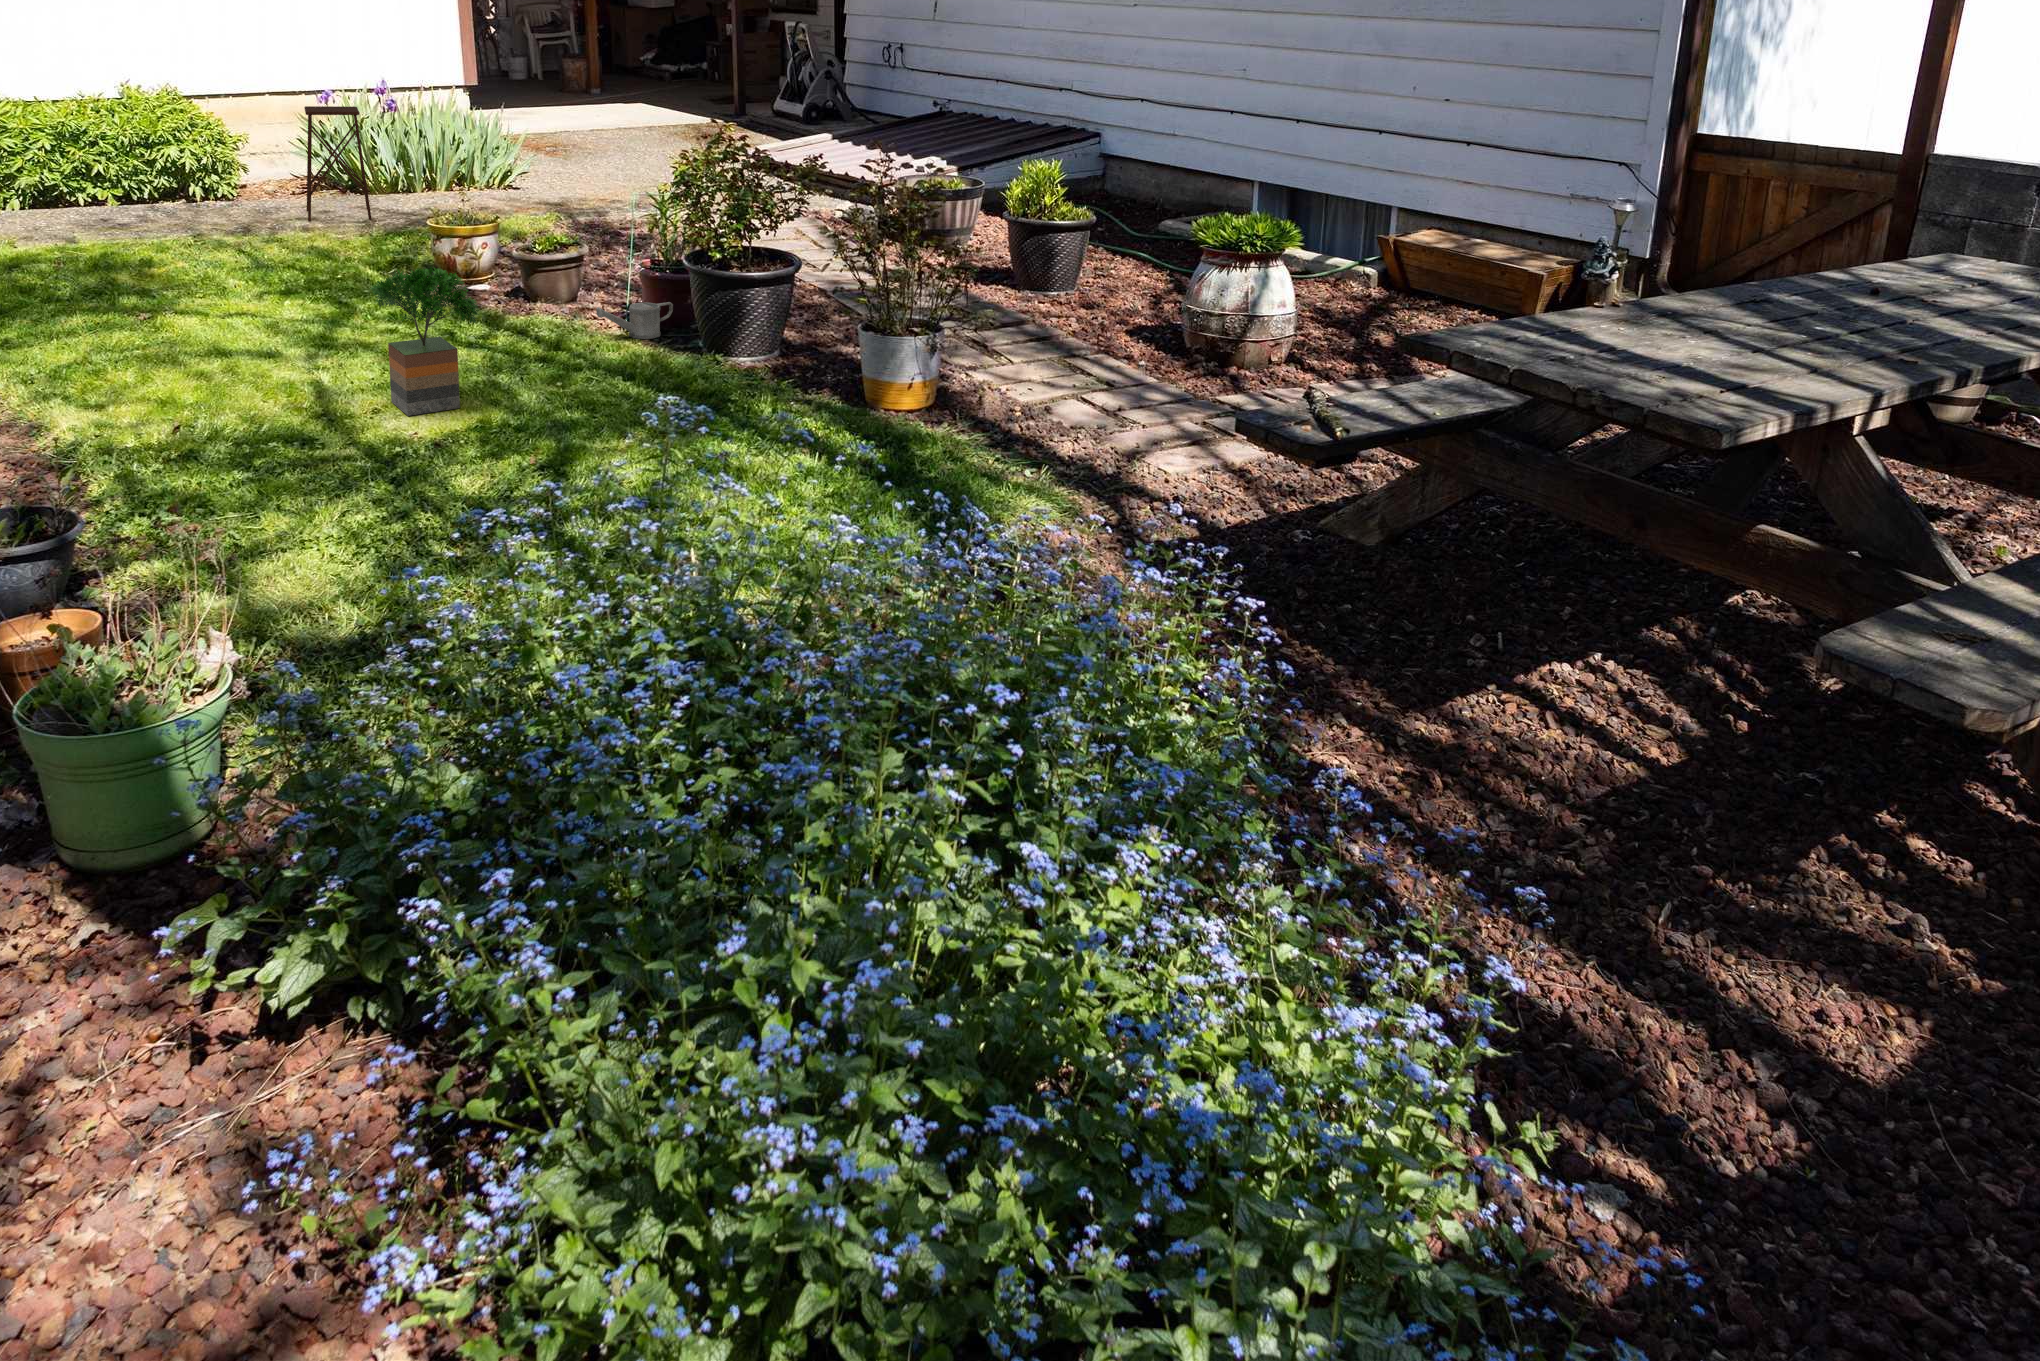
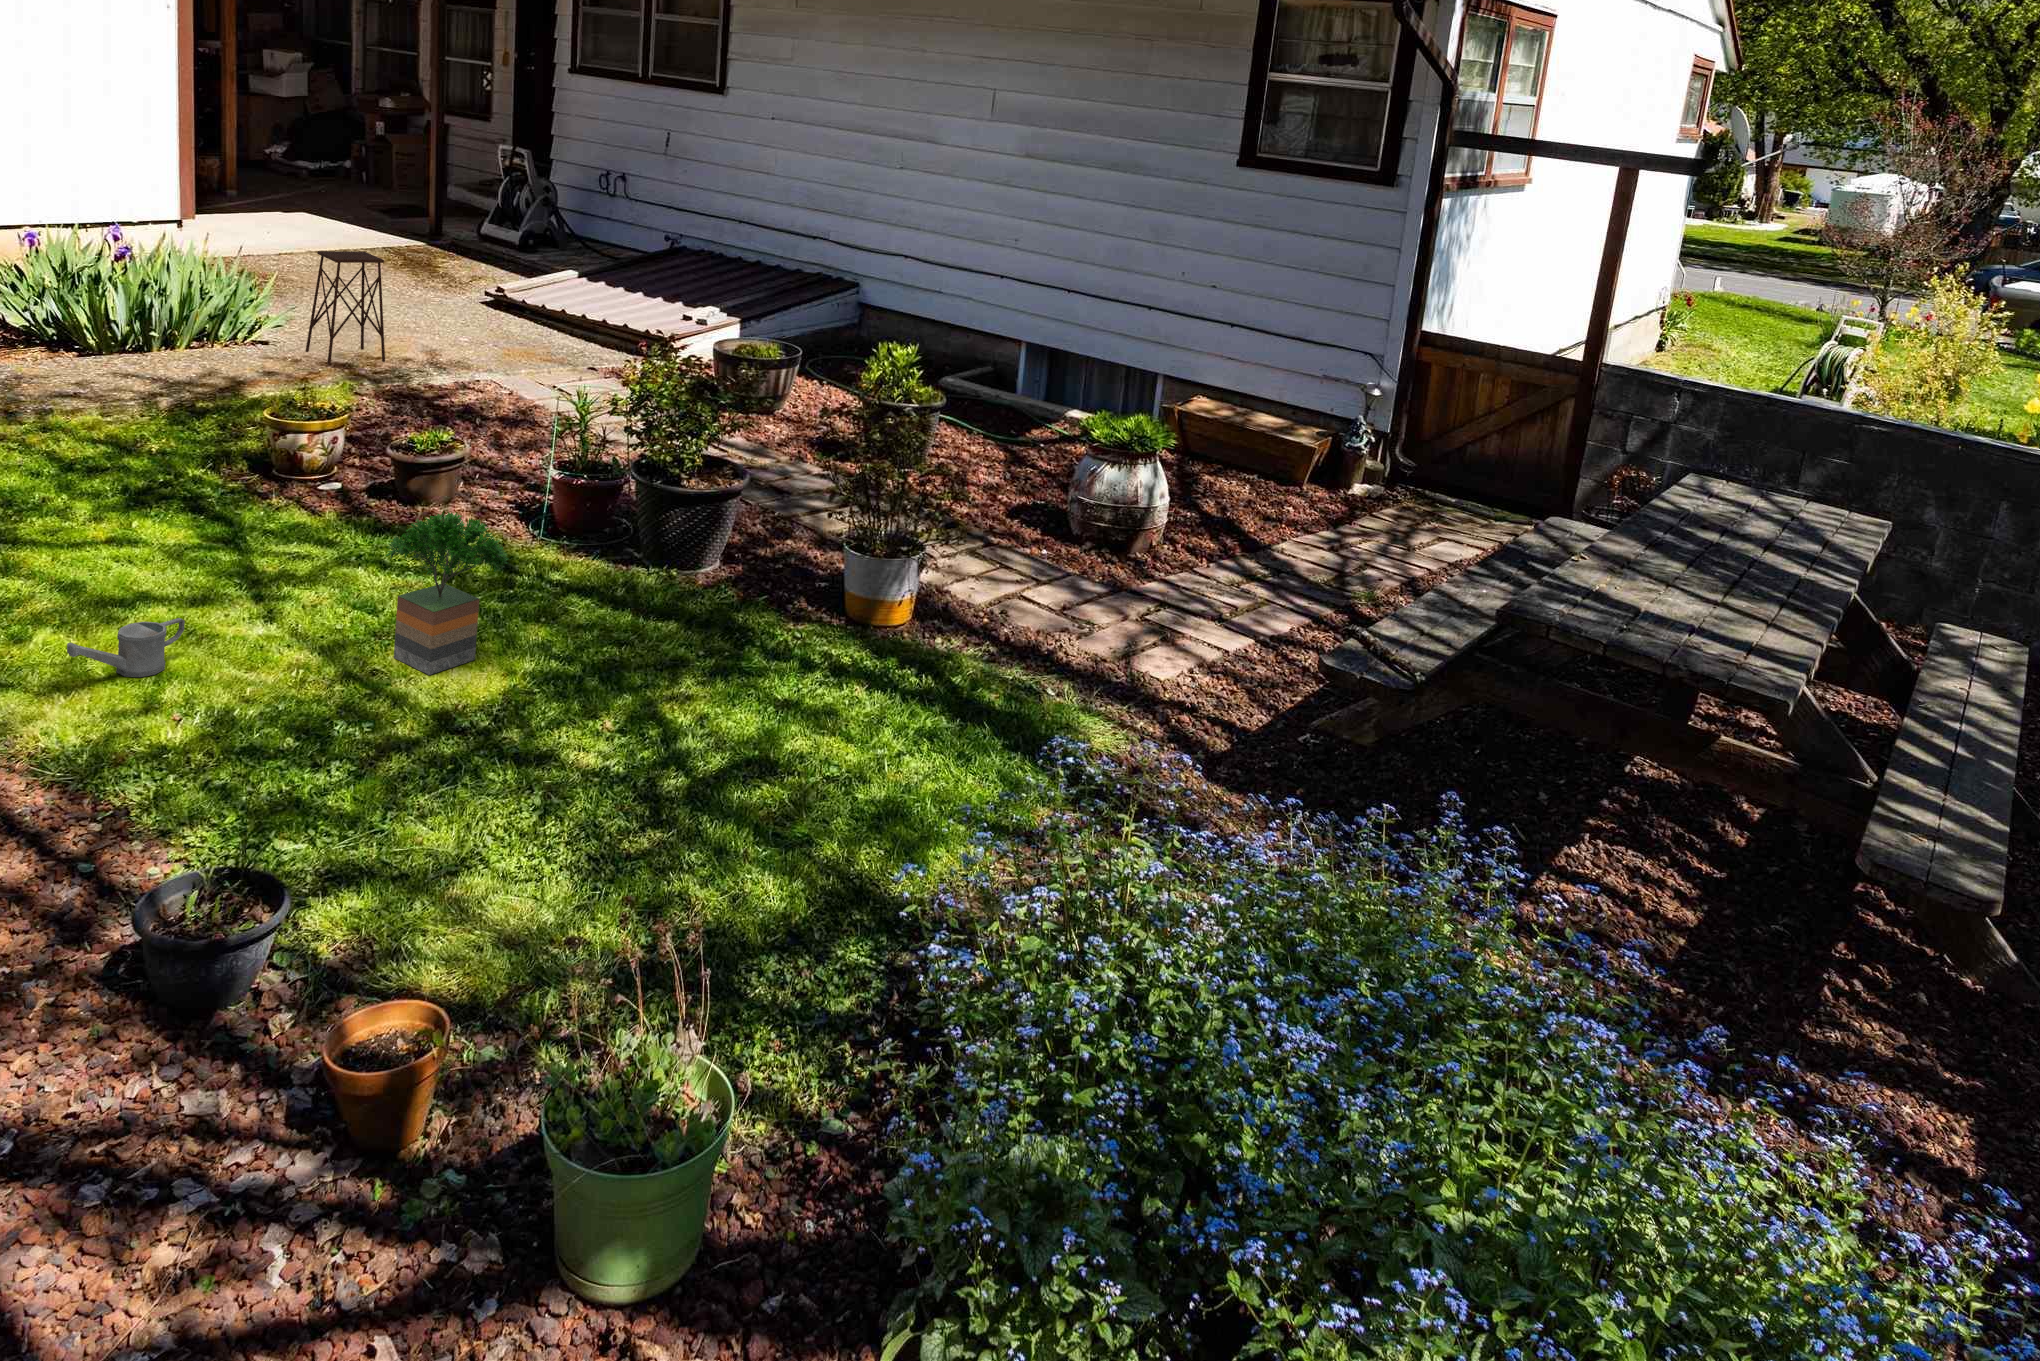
side table: present [304,106,372,221] -> present [306,251,385,364]
watering can: present [596,302,673,339] -> present [67,618,185,677]

